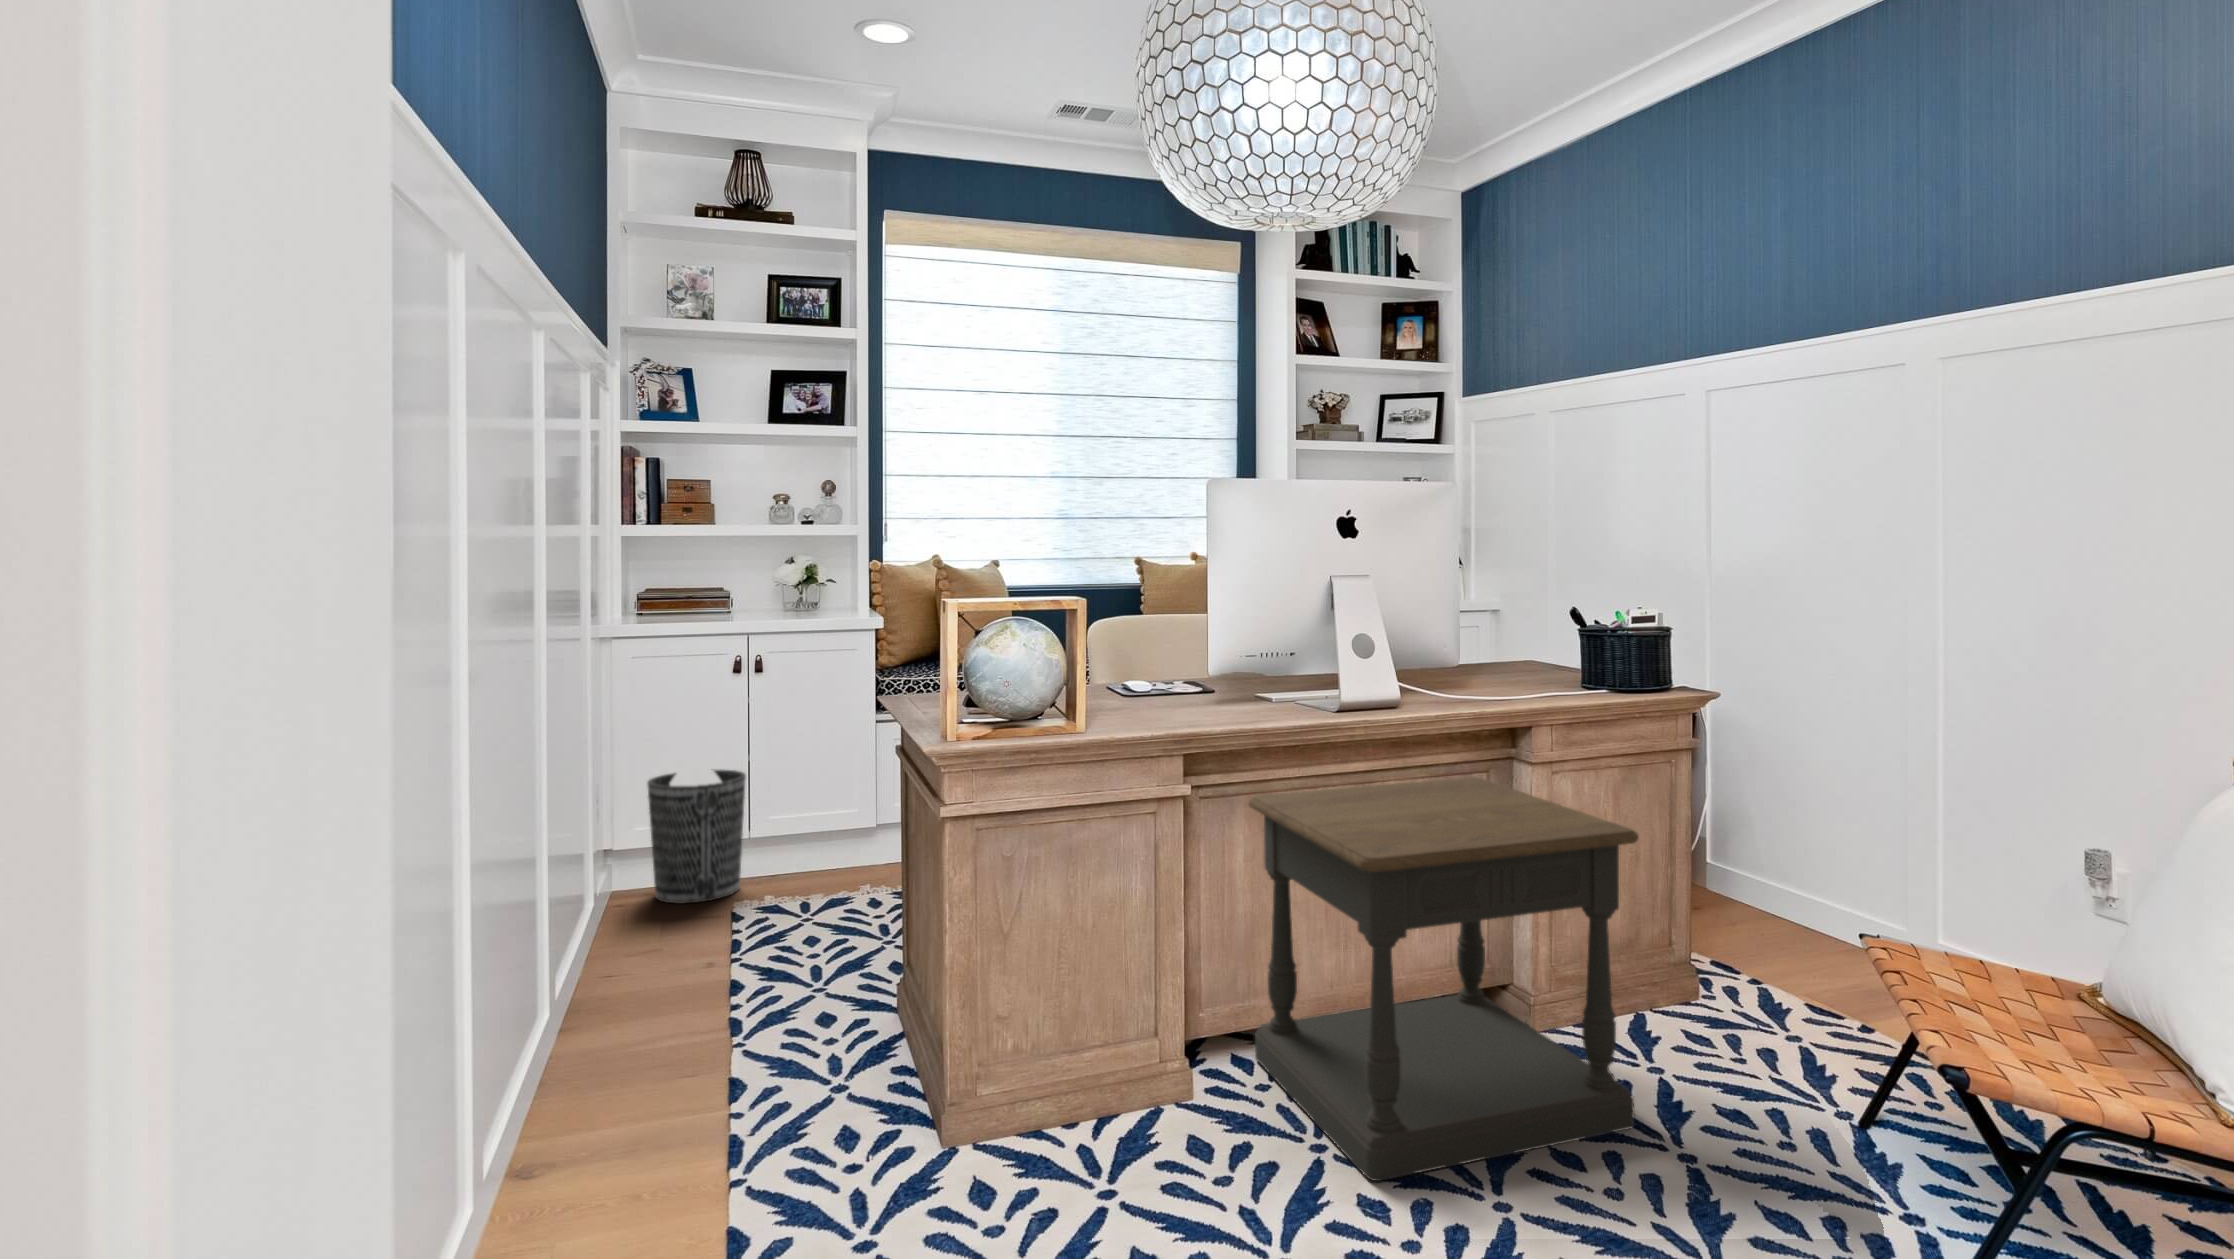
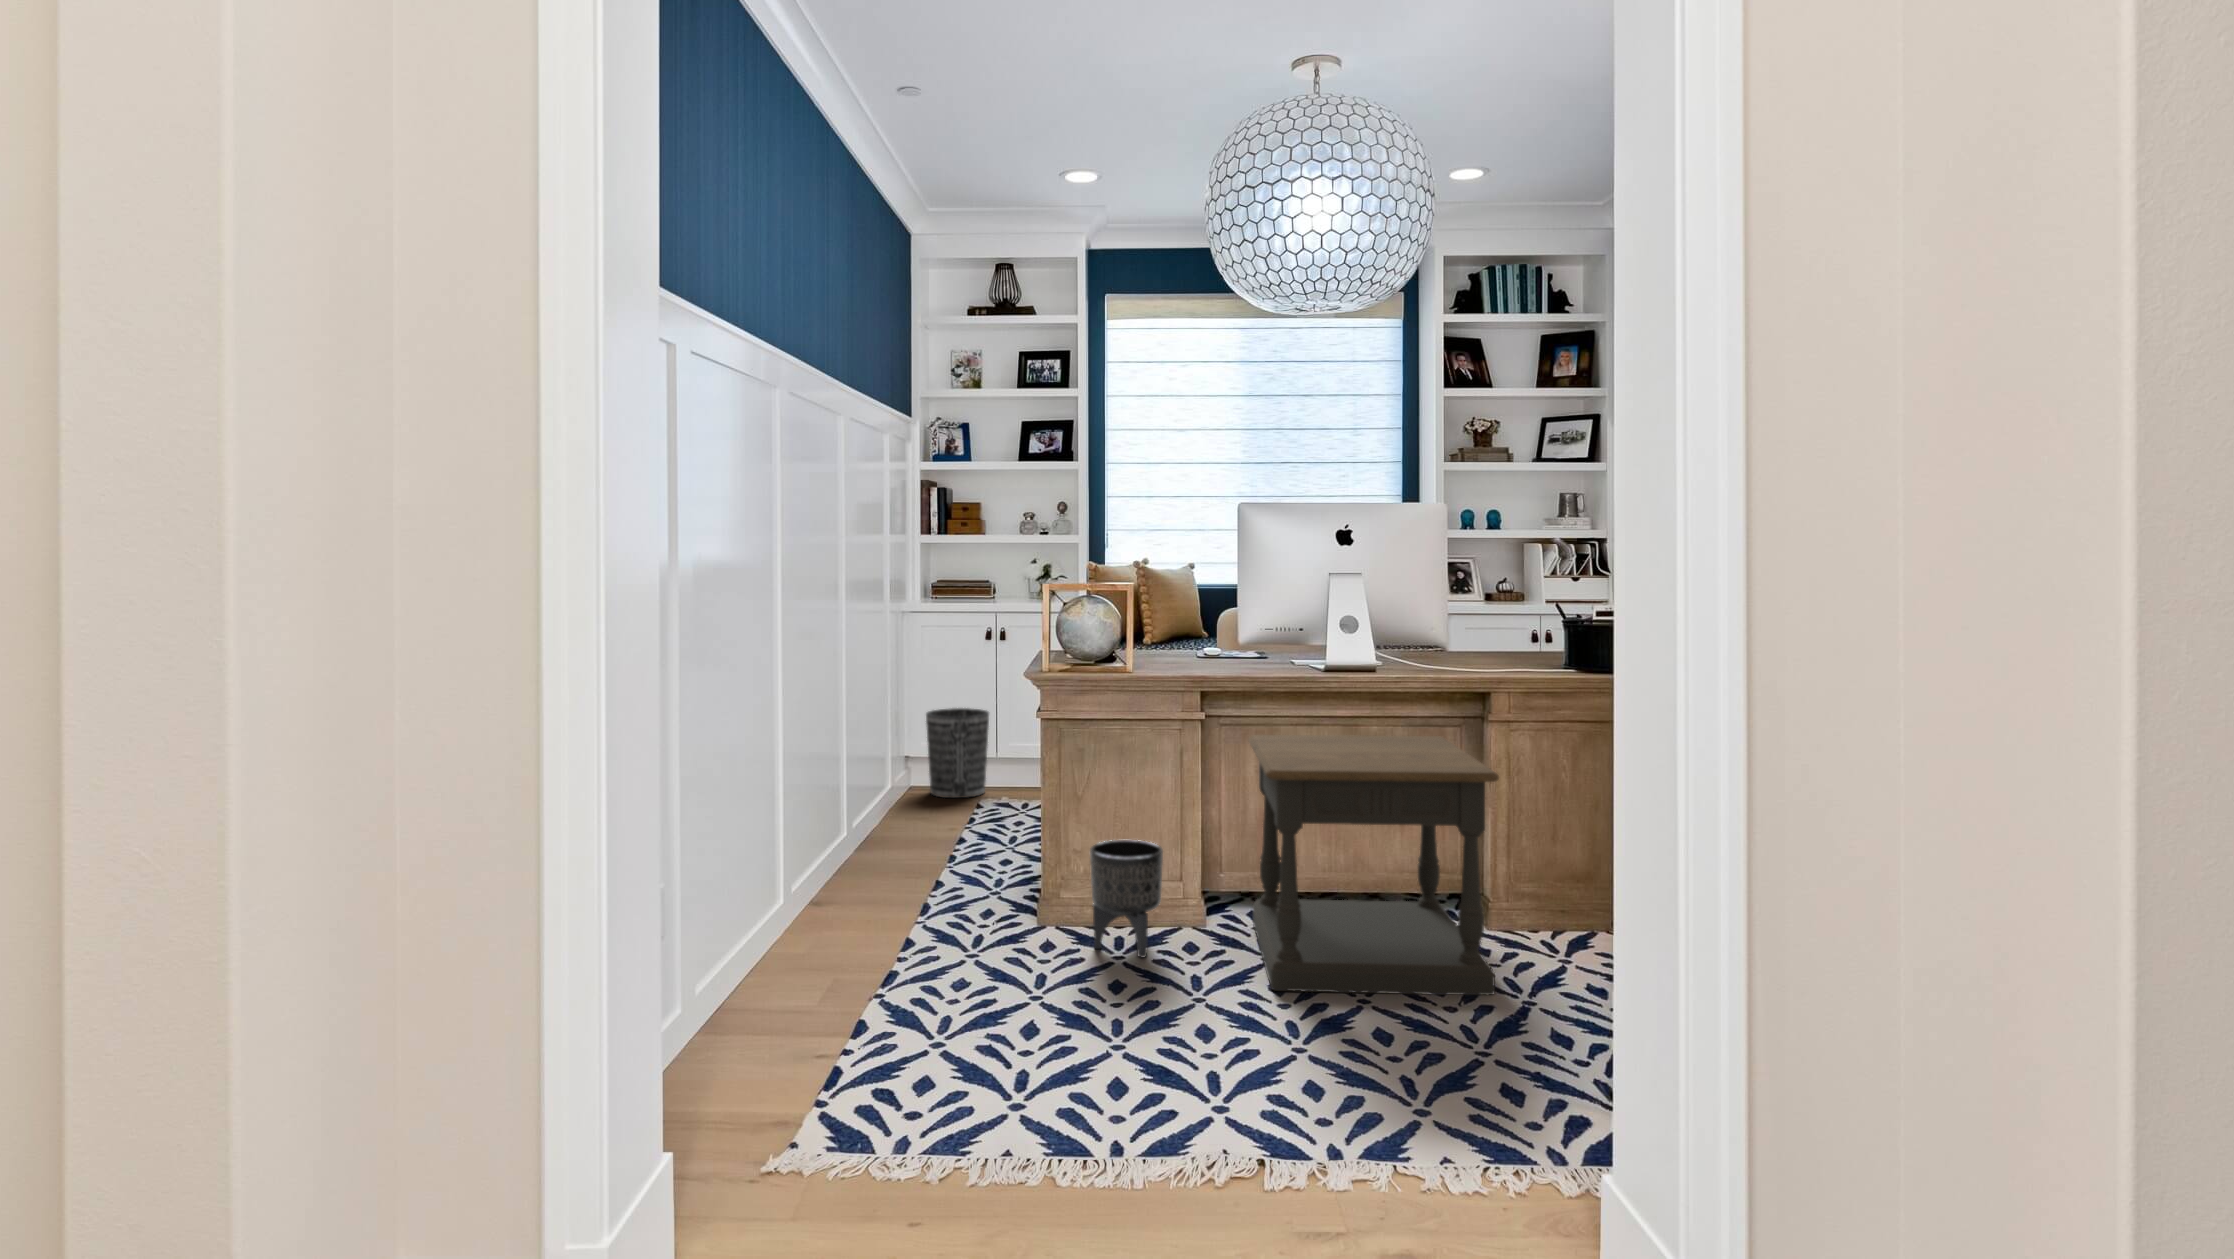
planter: none [1056,971,1168,1156] -> present [1090,840,1163,957]

